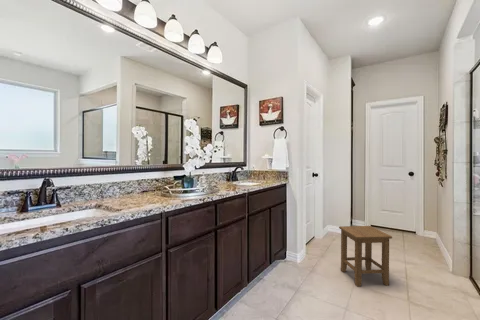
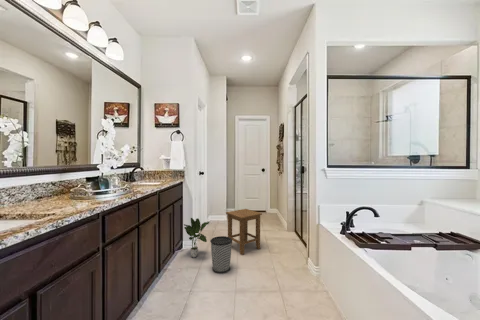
potted plant: none [283,227,314,273] -> present [184,218,209,257]
wastebasket: none [309,255,338,303] -> present [210,236,232,273]

